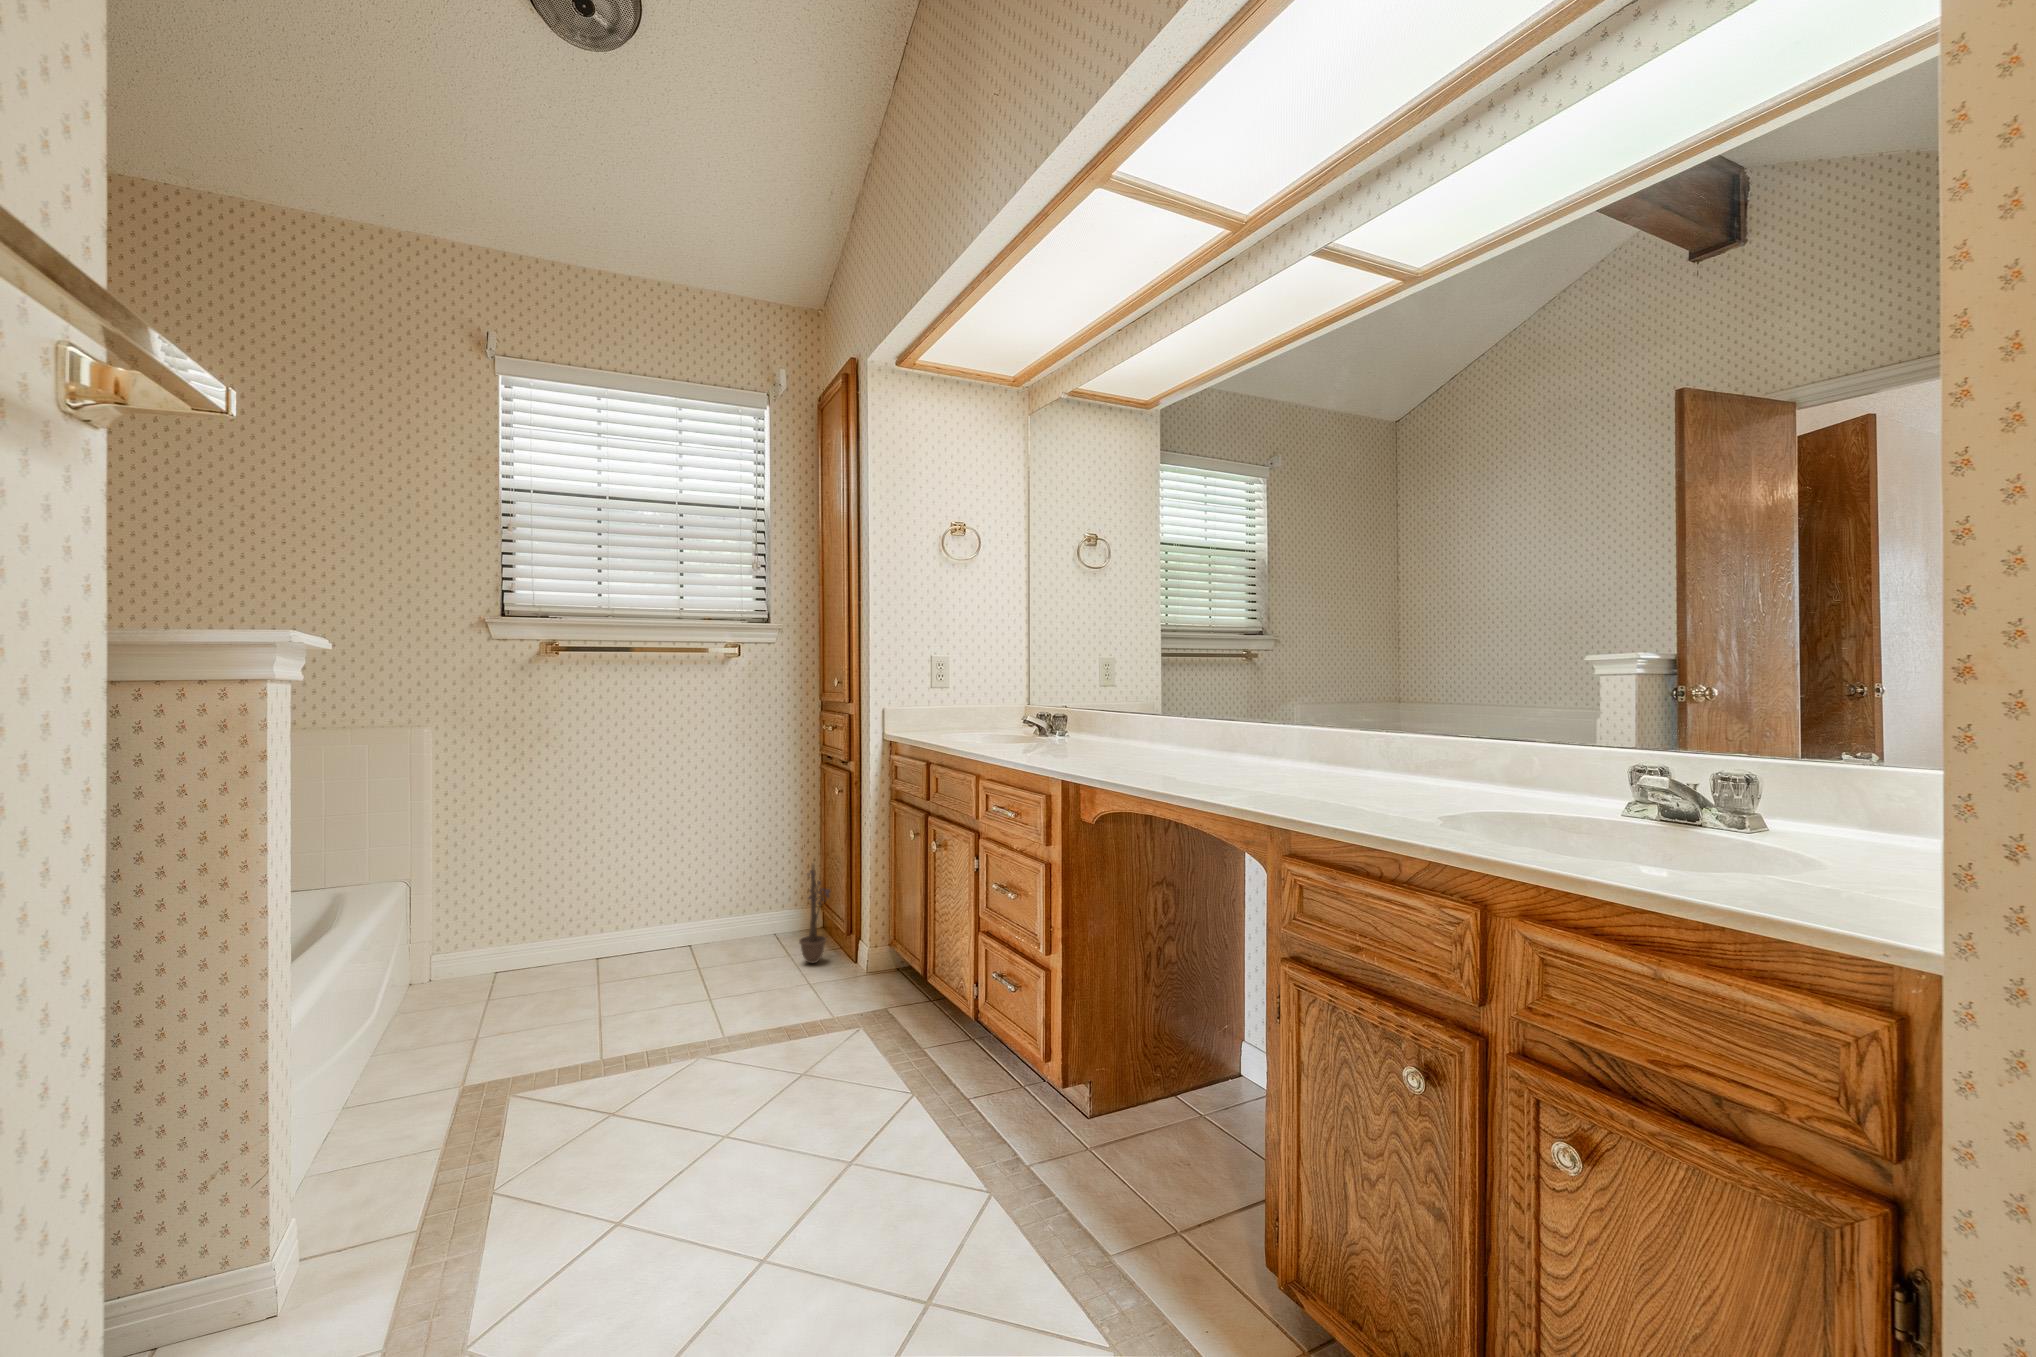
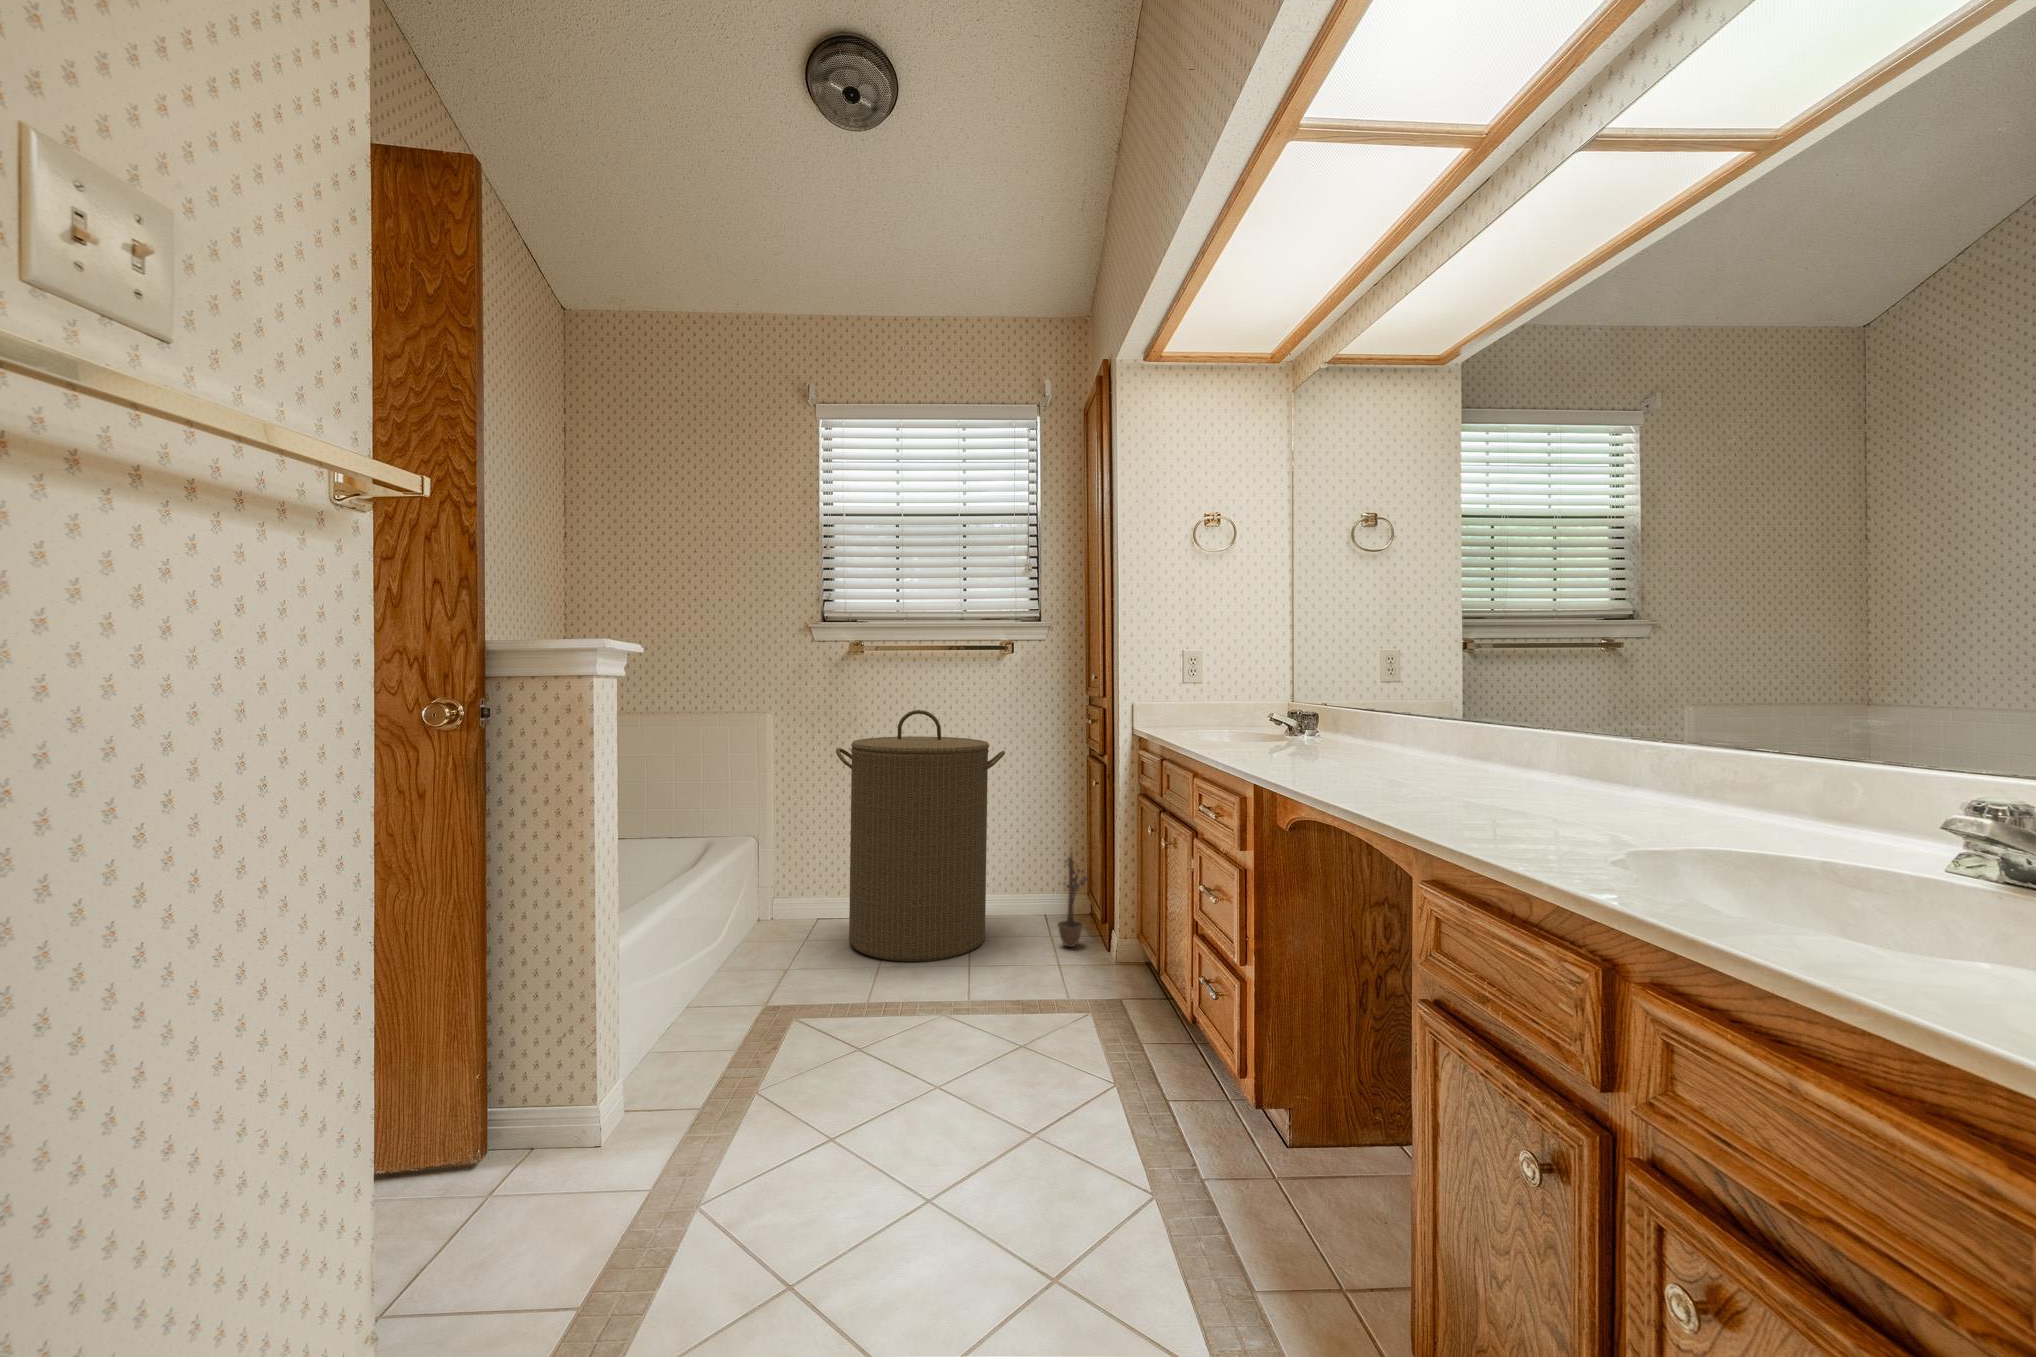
laundry hamper: none [531,721,738,1006] -> present [836,710,1005,962]

